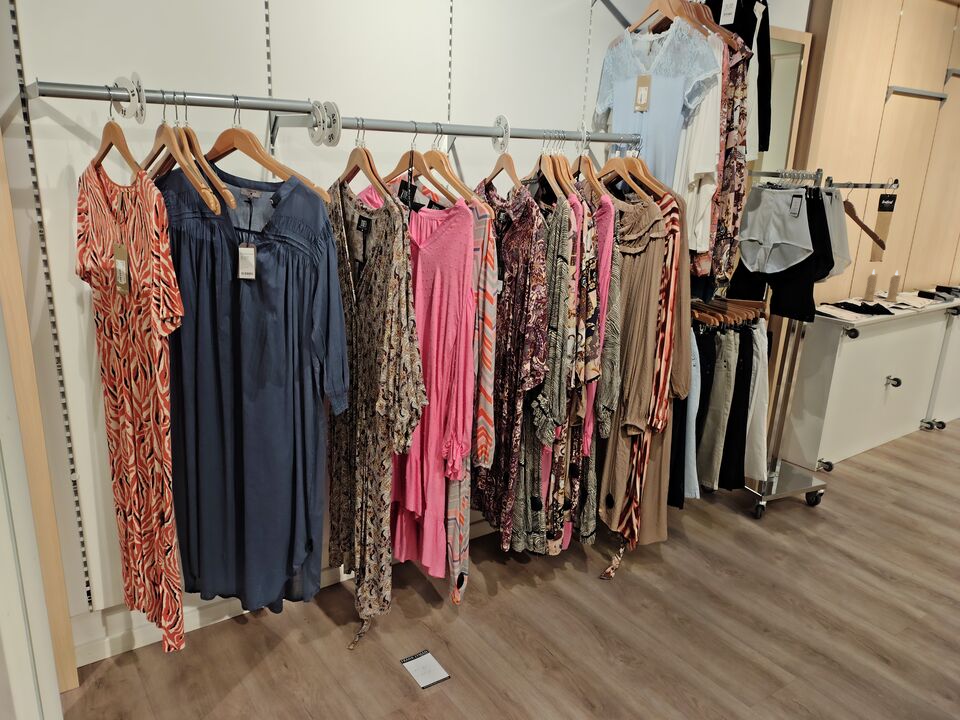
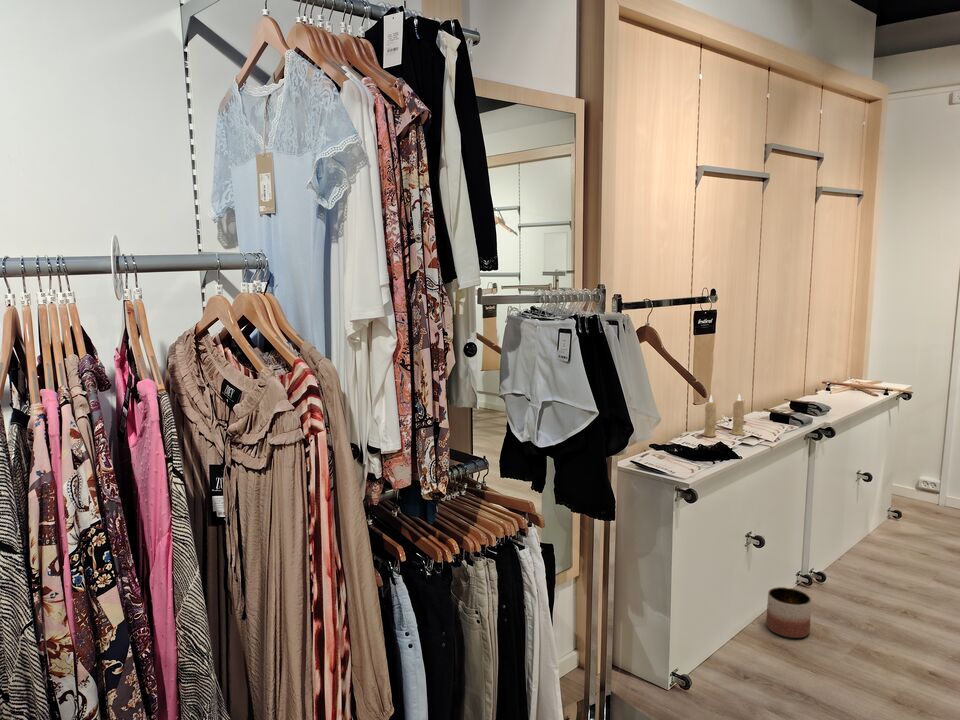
planter: none [893,421,933,456] -> present [766,587,811,638]

